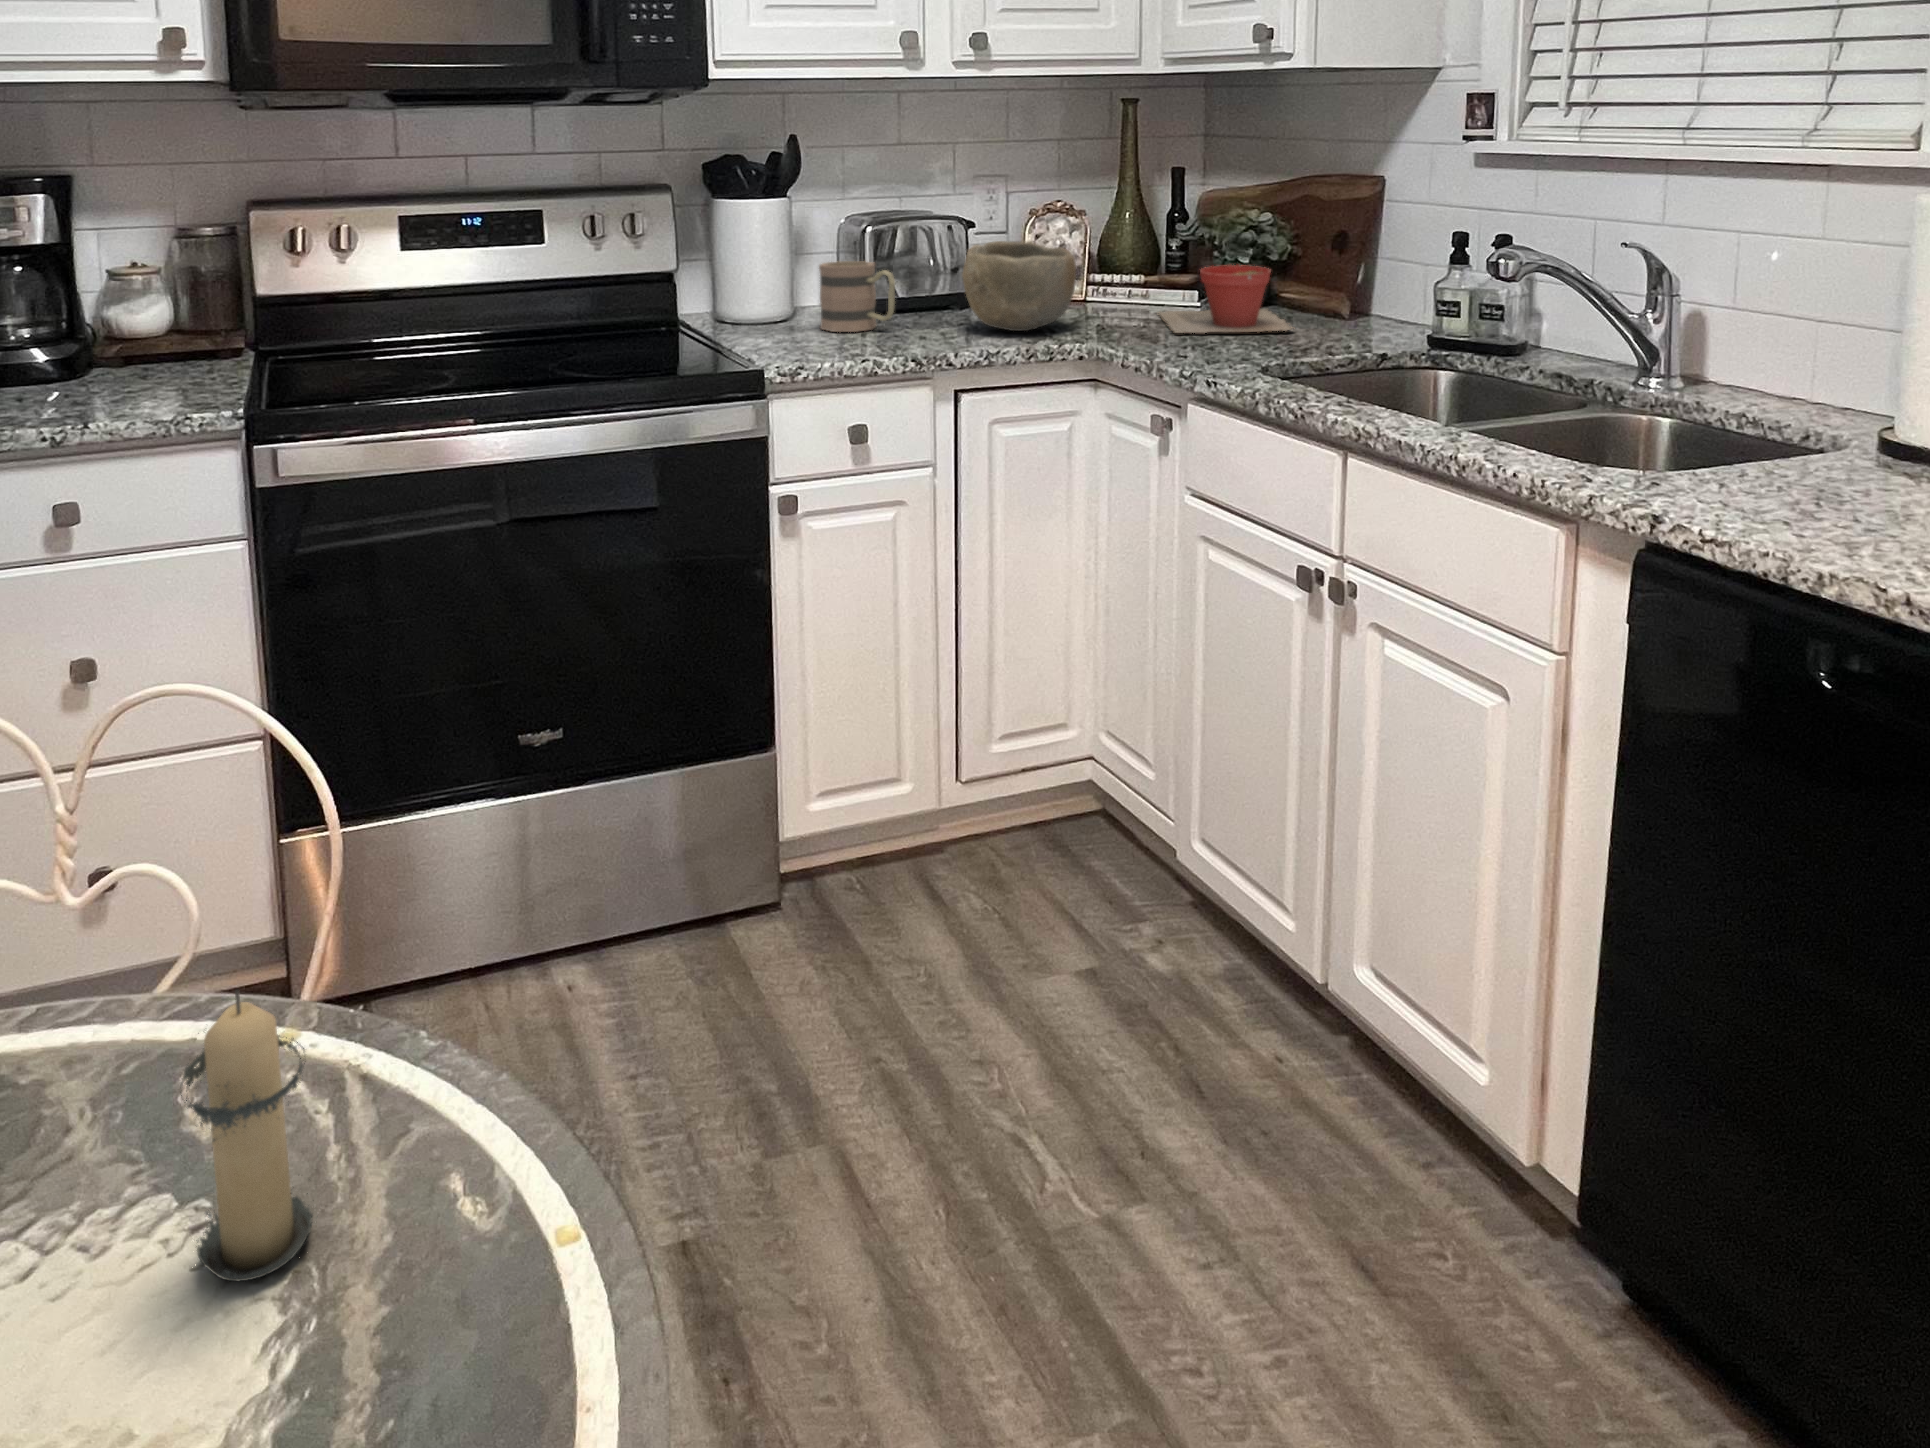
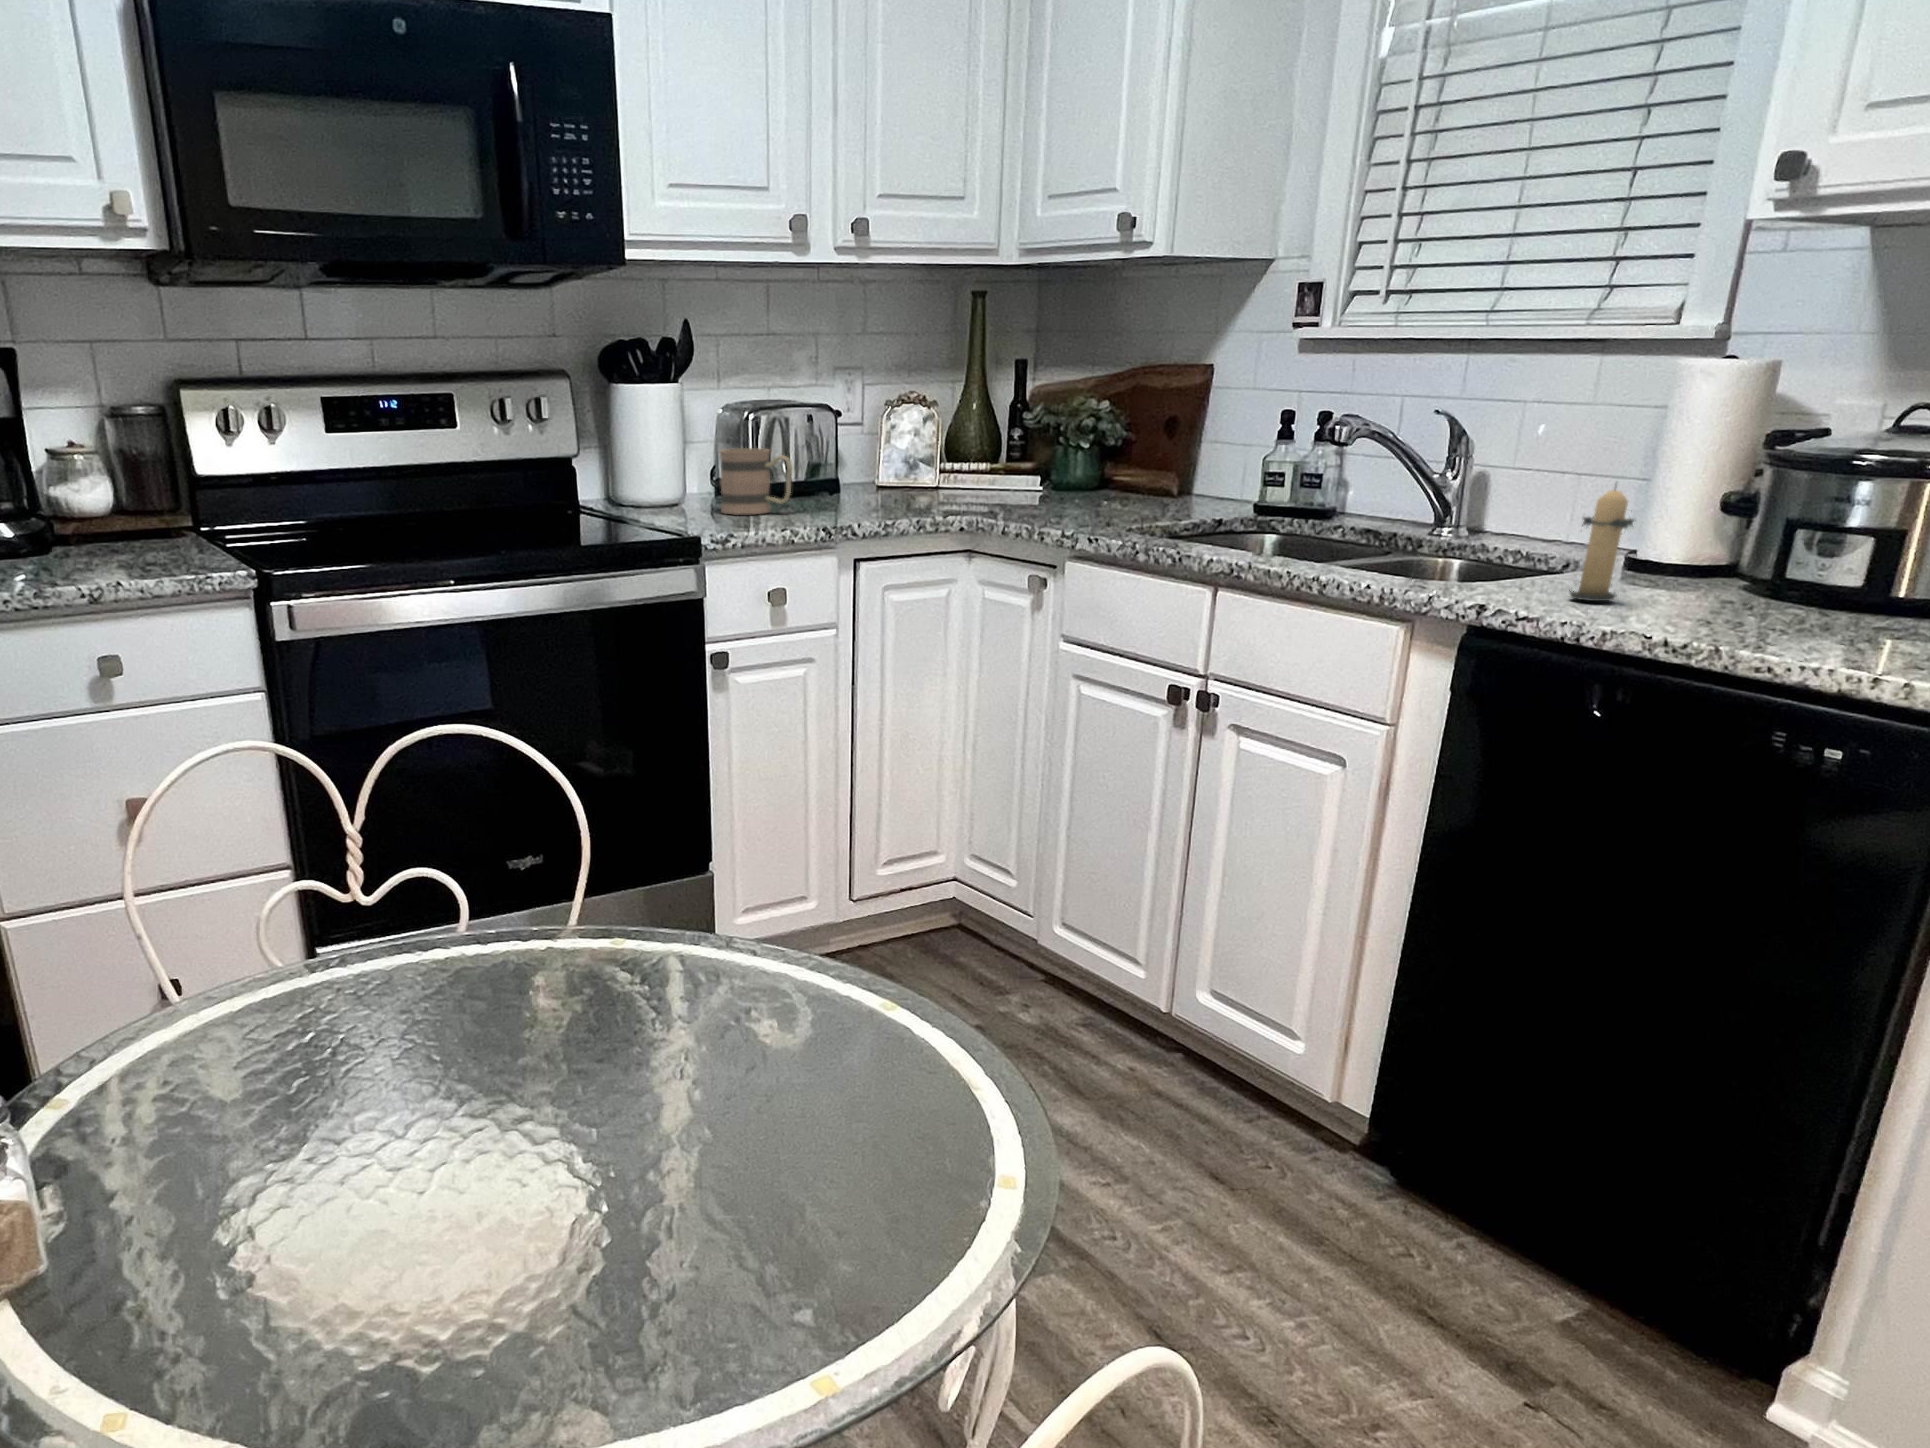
bowl: present [962,241,1076,331] -> none [852,429,954,511]
plant pot: present [1159,265,1292,333] -> none [1011,450,1141,510]
candle: present [180,989,312,1281] -> present [1569,489,1634,601]

